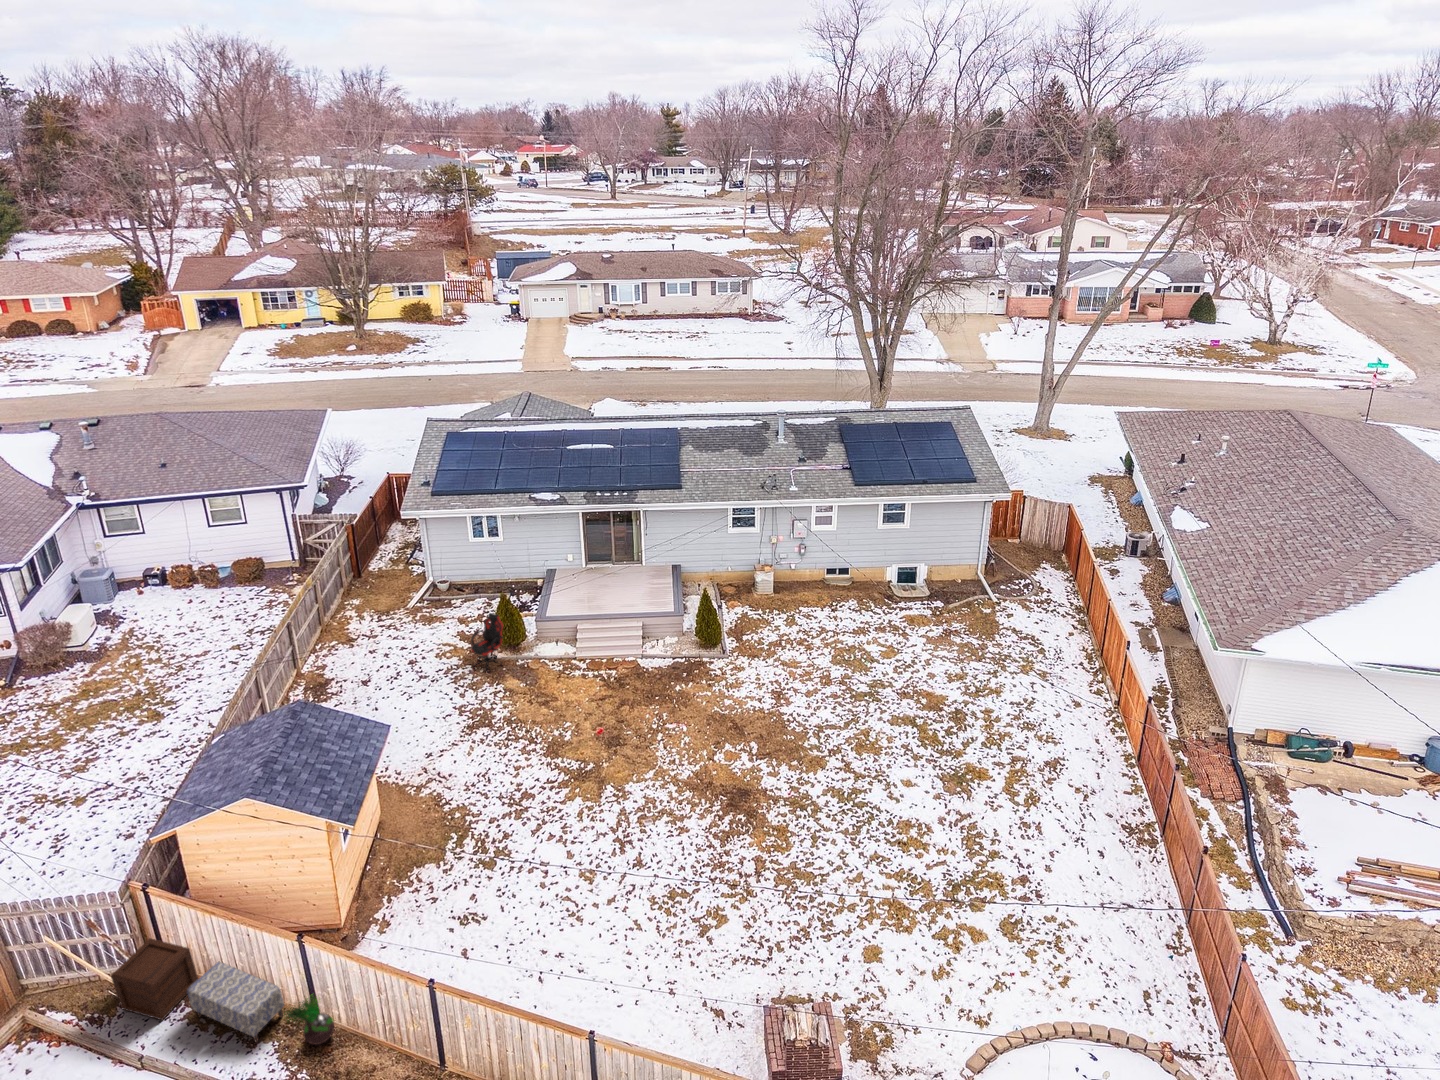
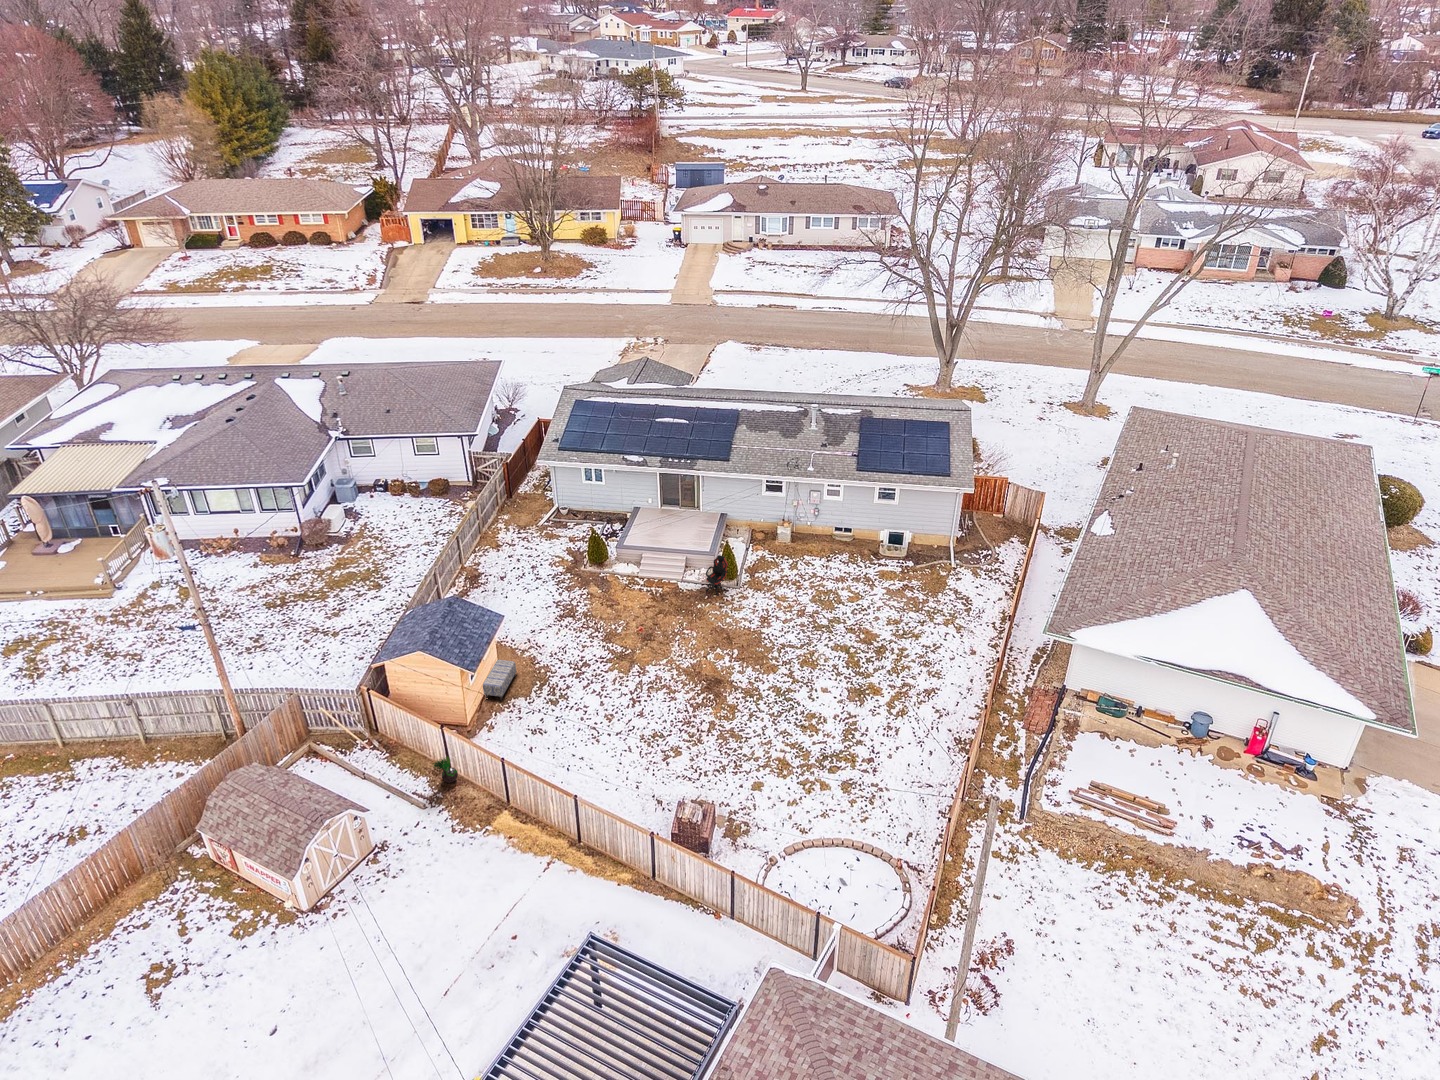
chair: present [471,613,504,673] -> present [706,555,728,596]
wooden crate: present [111,938,198,1020] -> none [350,716,393,758]
bench: present [187,962,284,1043] -> present [483,660,517,701]

